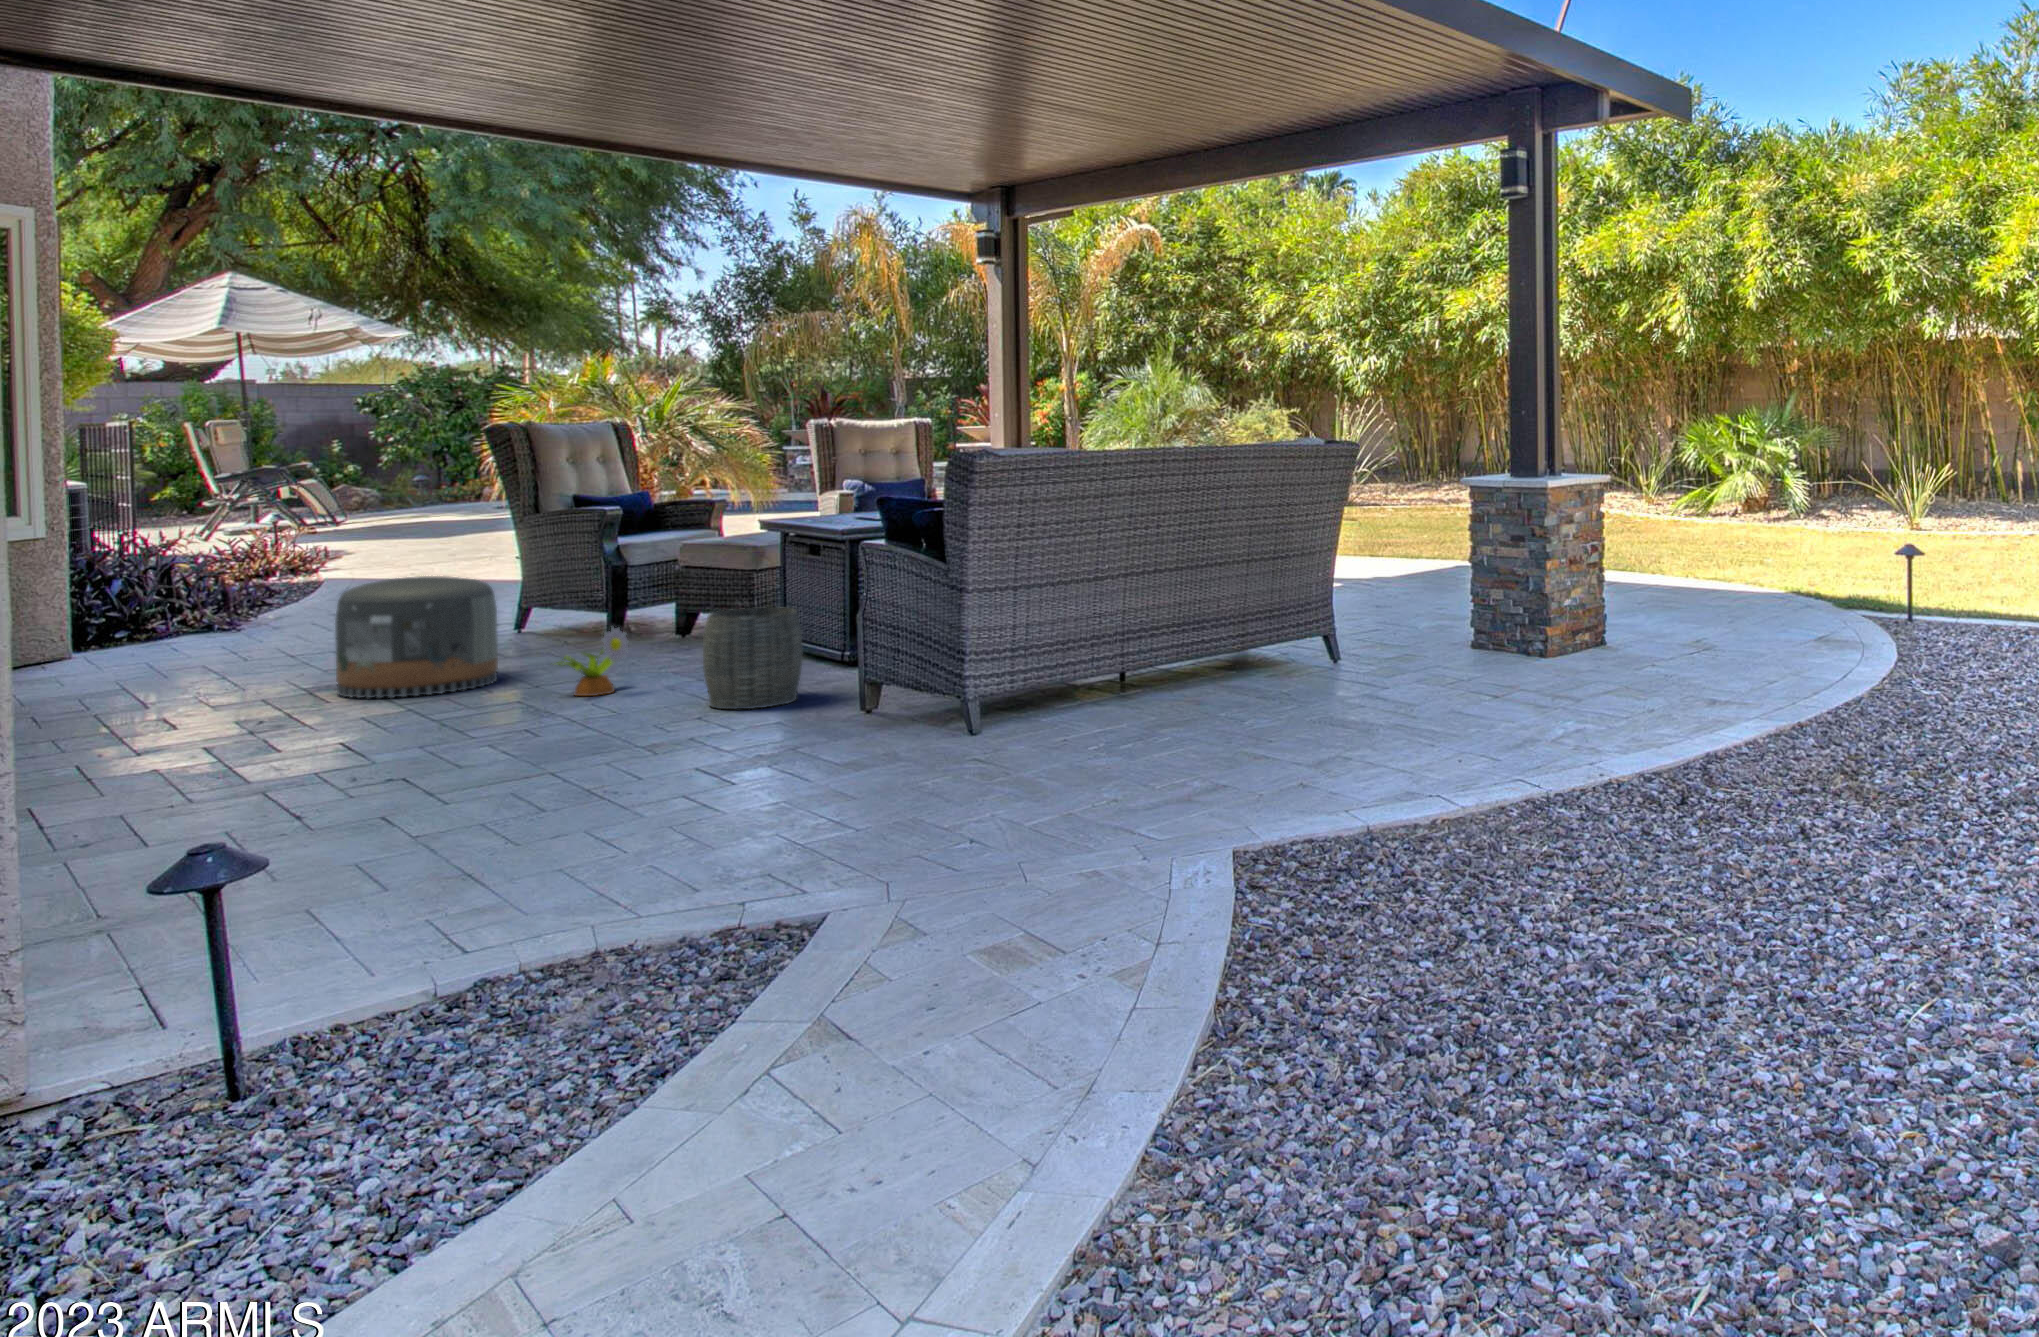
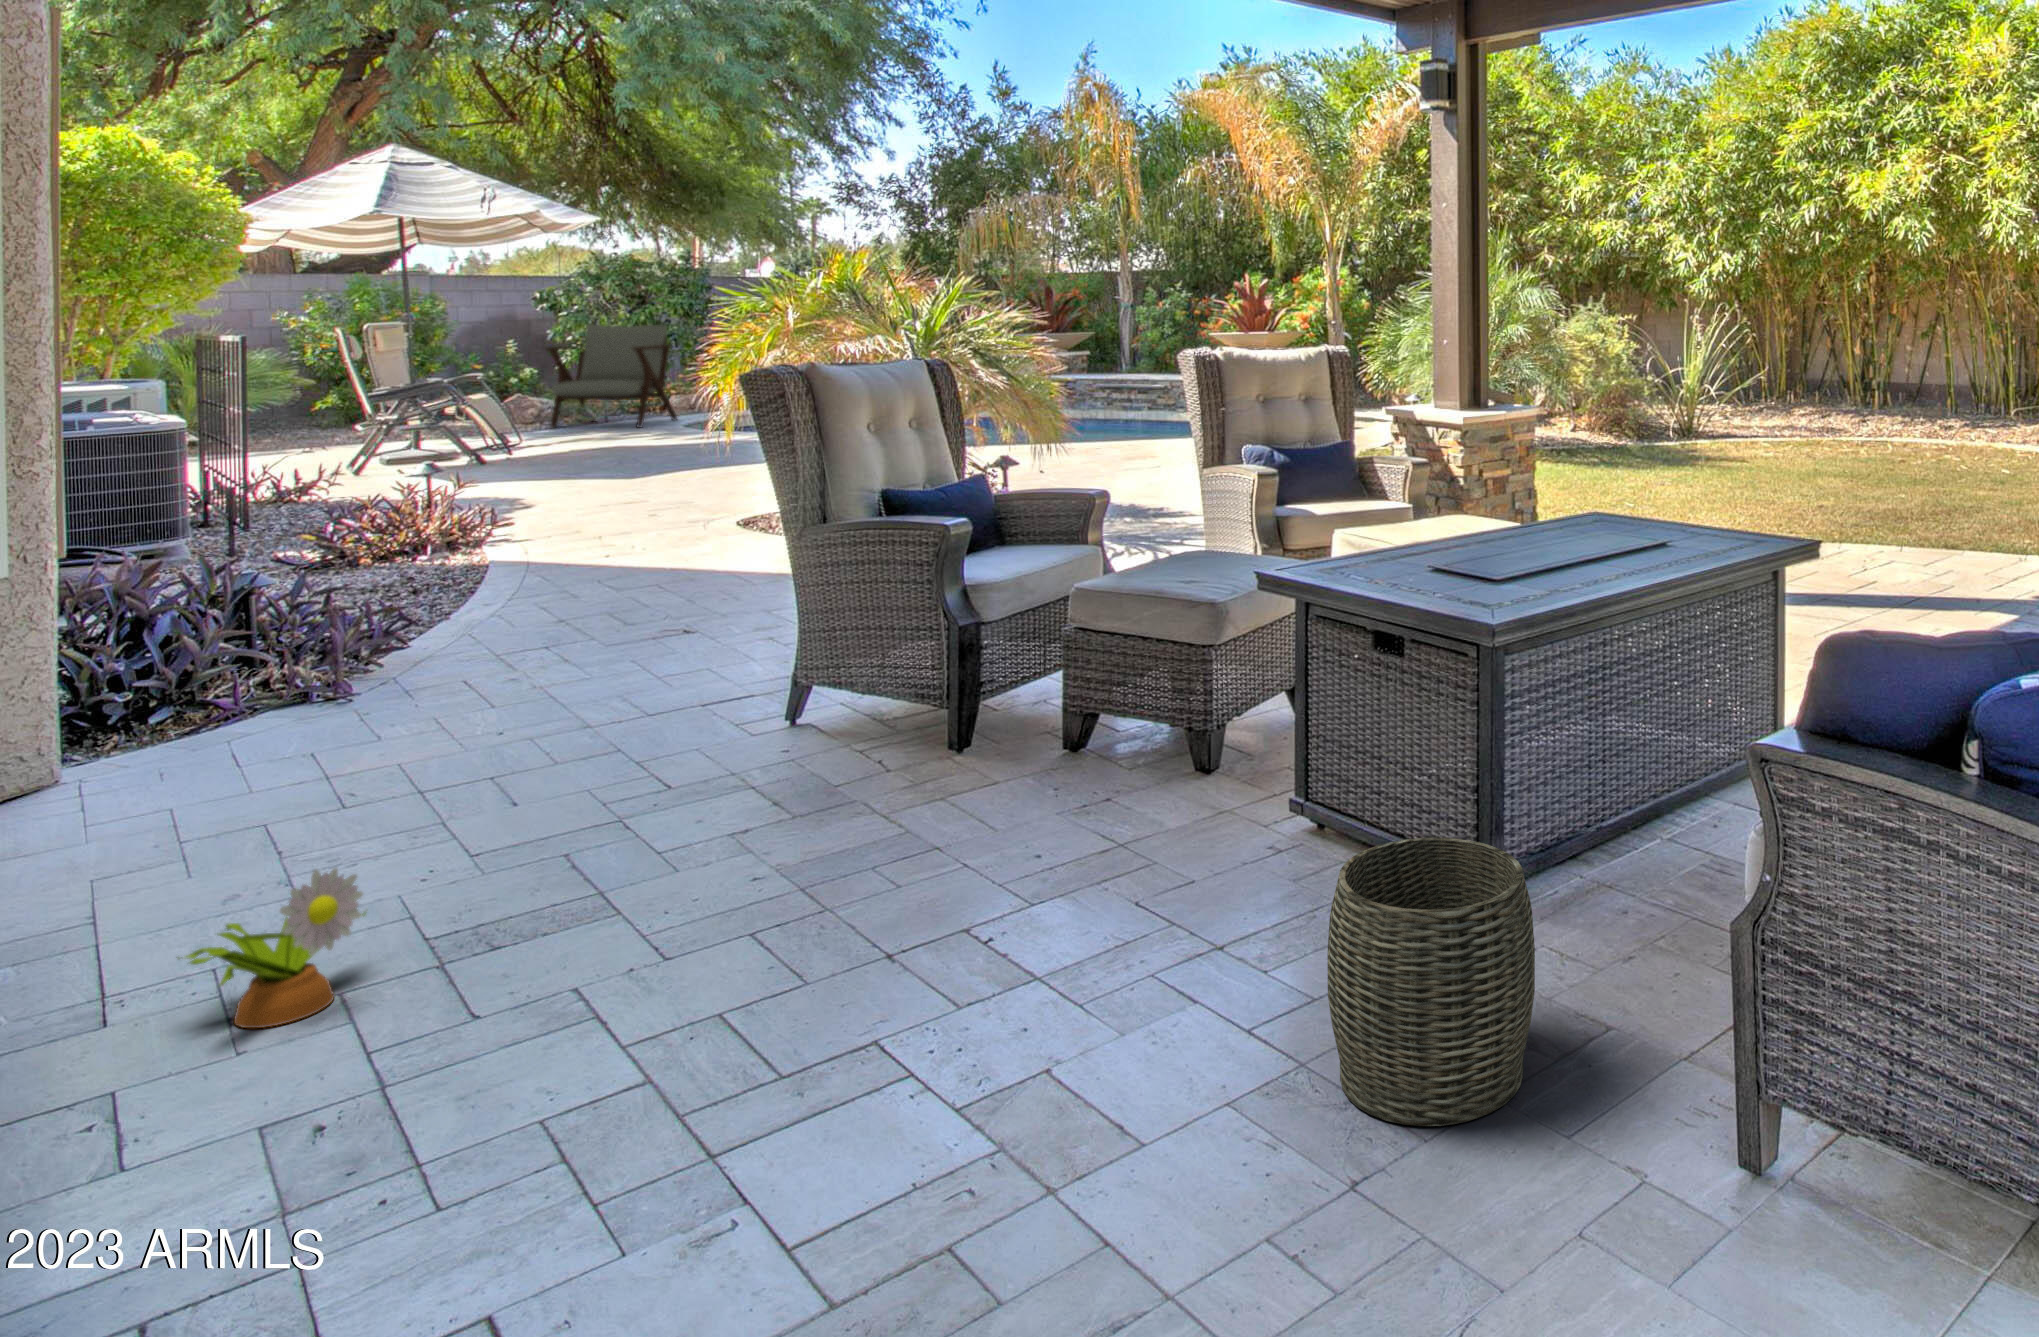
lounge chair: none [367,425,487,515] -> present [547,325,678,429]
pouf: present [335,576,498,698] -> none [504,713,819,1019]
decorative plant: present [557,627,628,696] -> present [186,868,365,1028]

